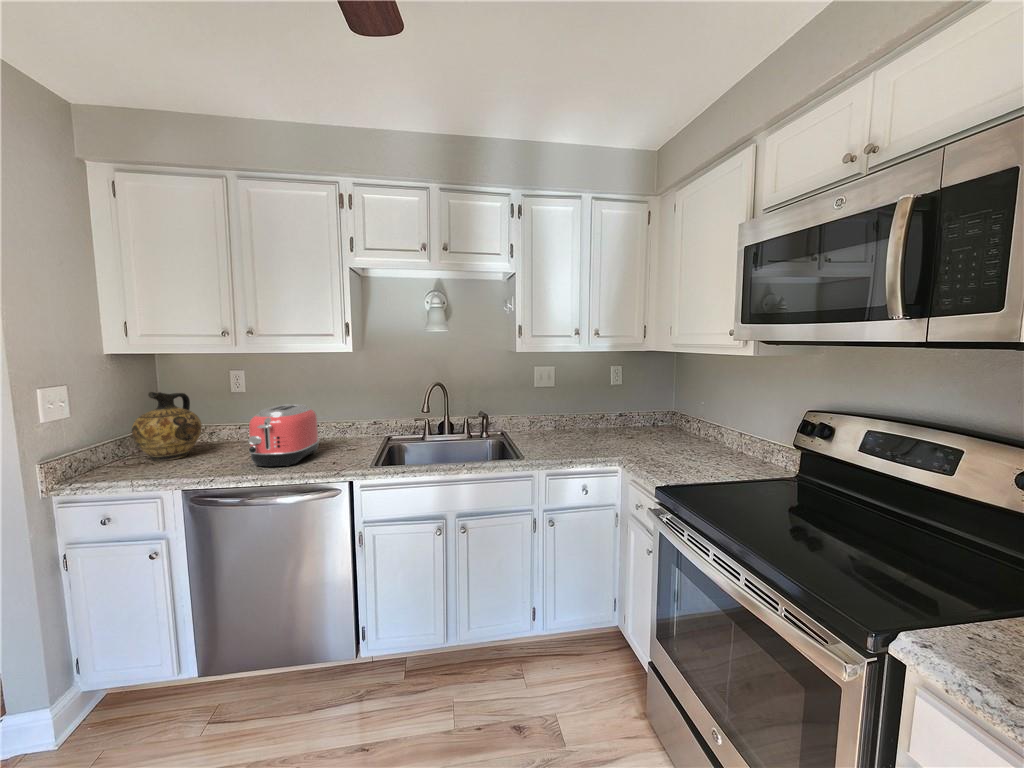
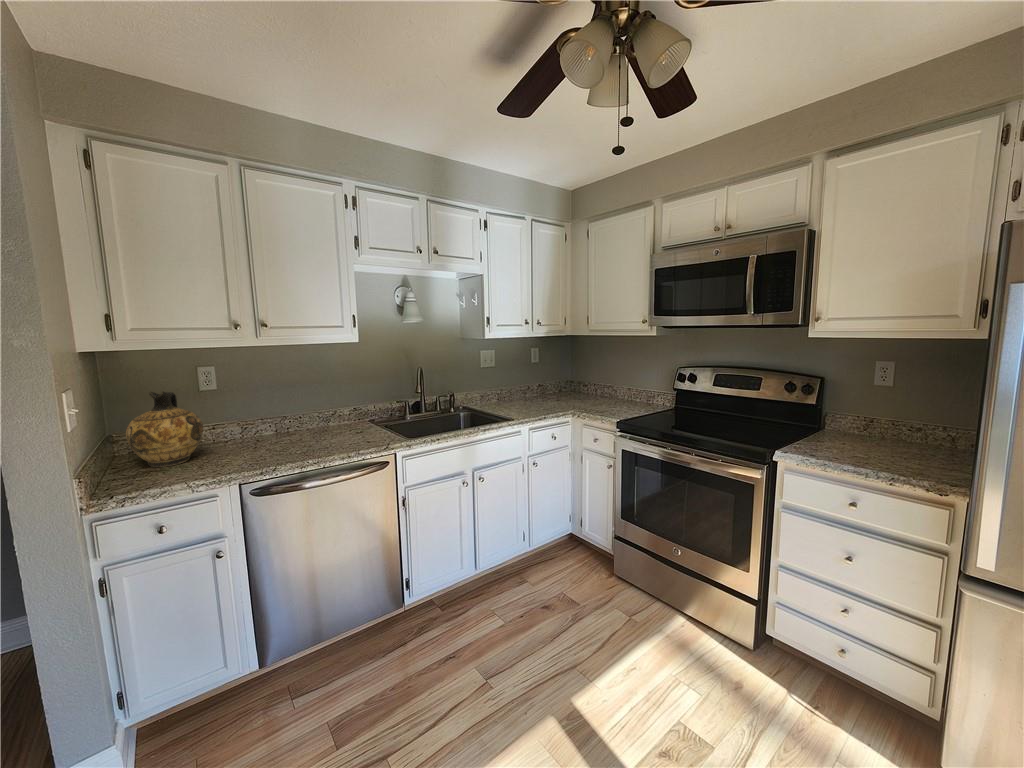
toaster: present [248,404,319,466] -> none [284,393,341,453]

